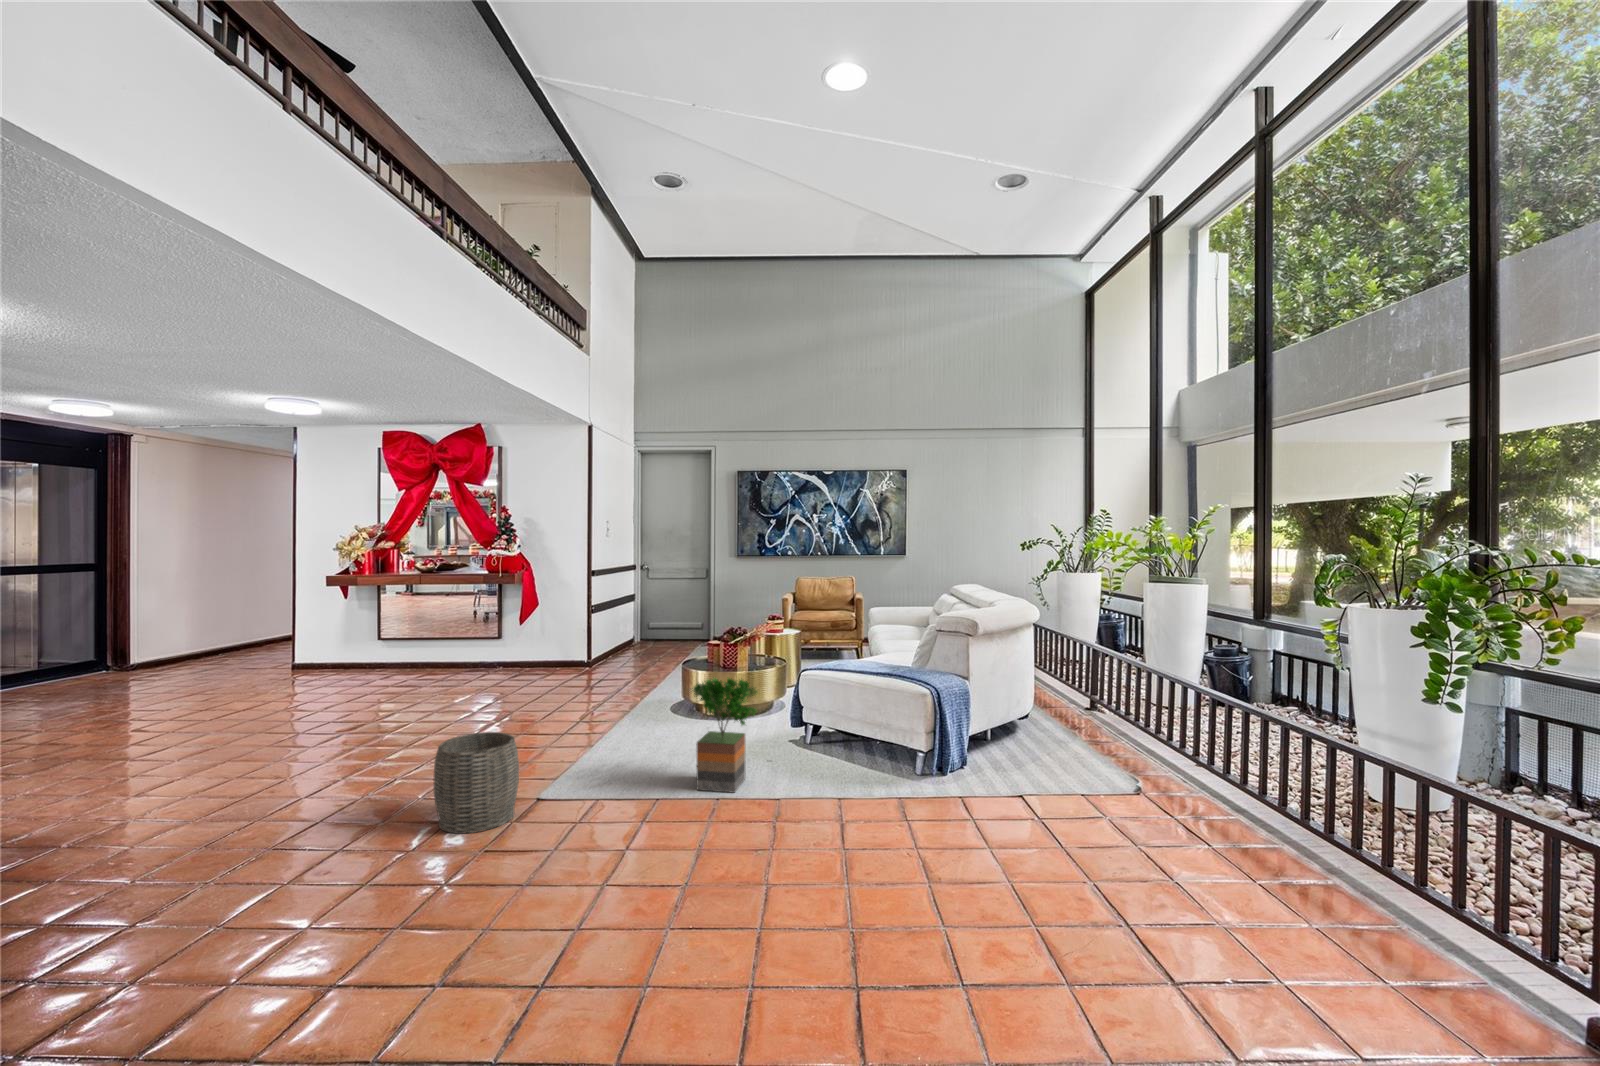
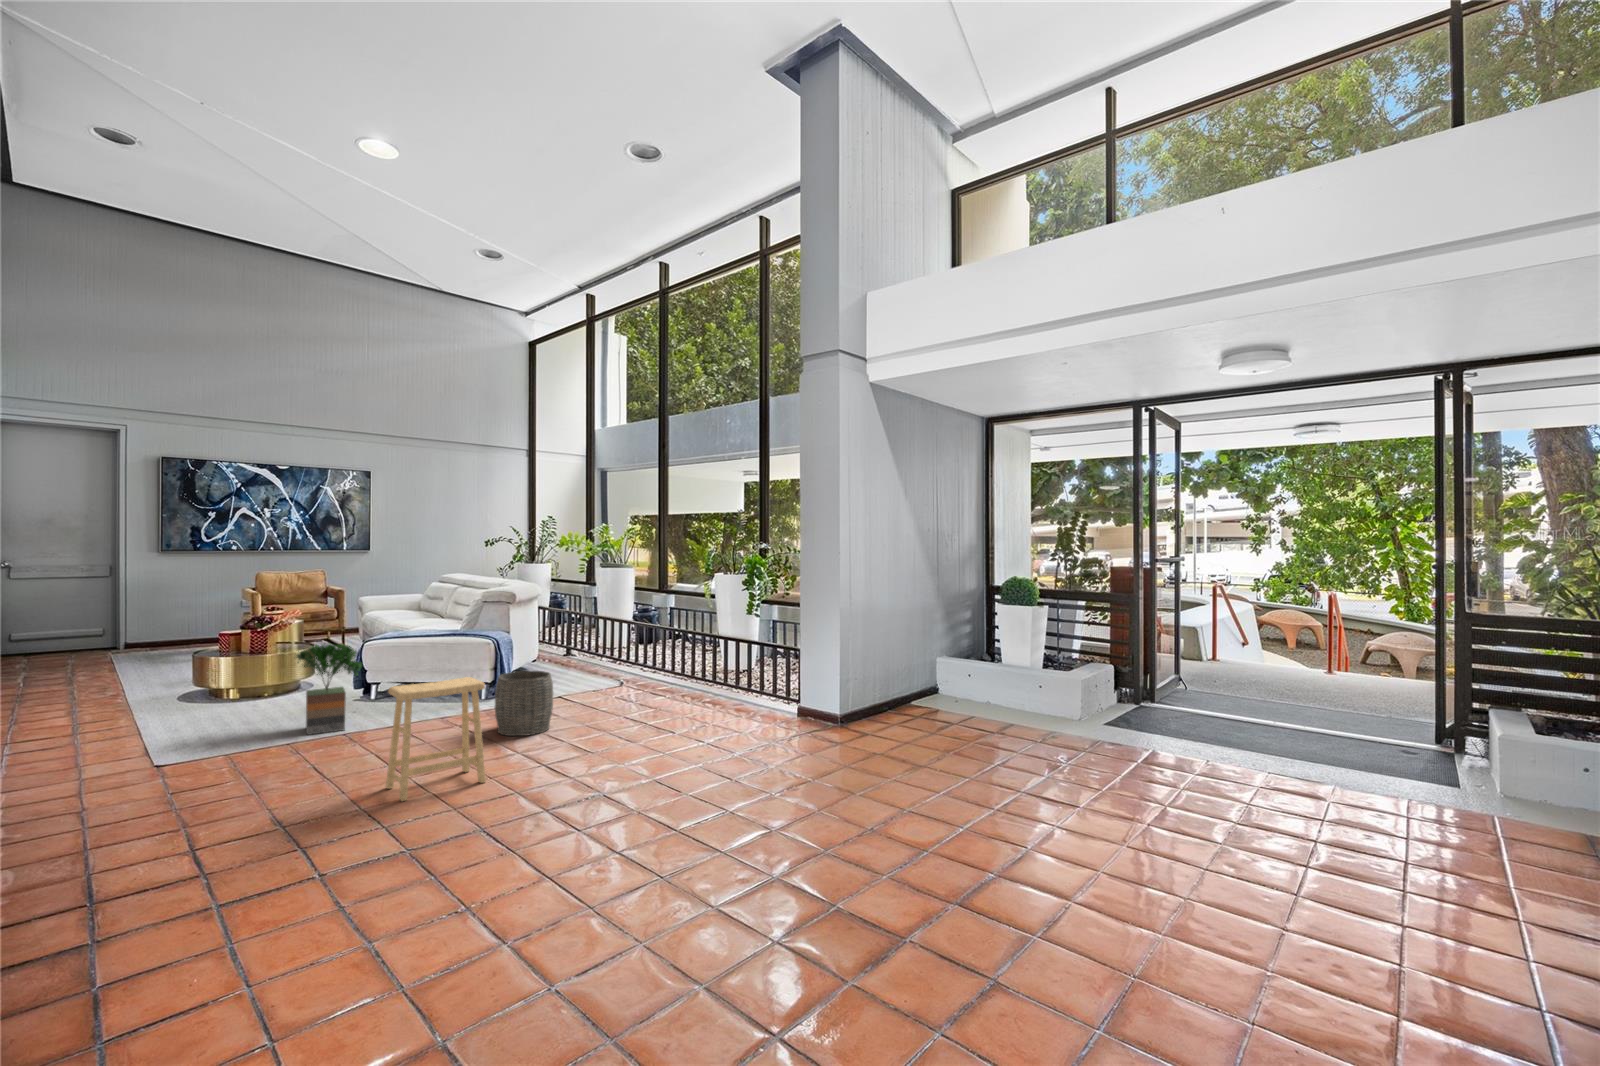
woven basket: present [434,732,519,834] -> present [495,671,553,736]
footstool: none [619,788,766,1001] -> present [386,677,486,801]

